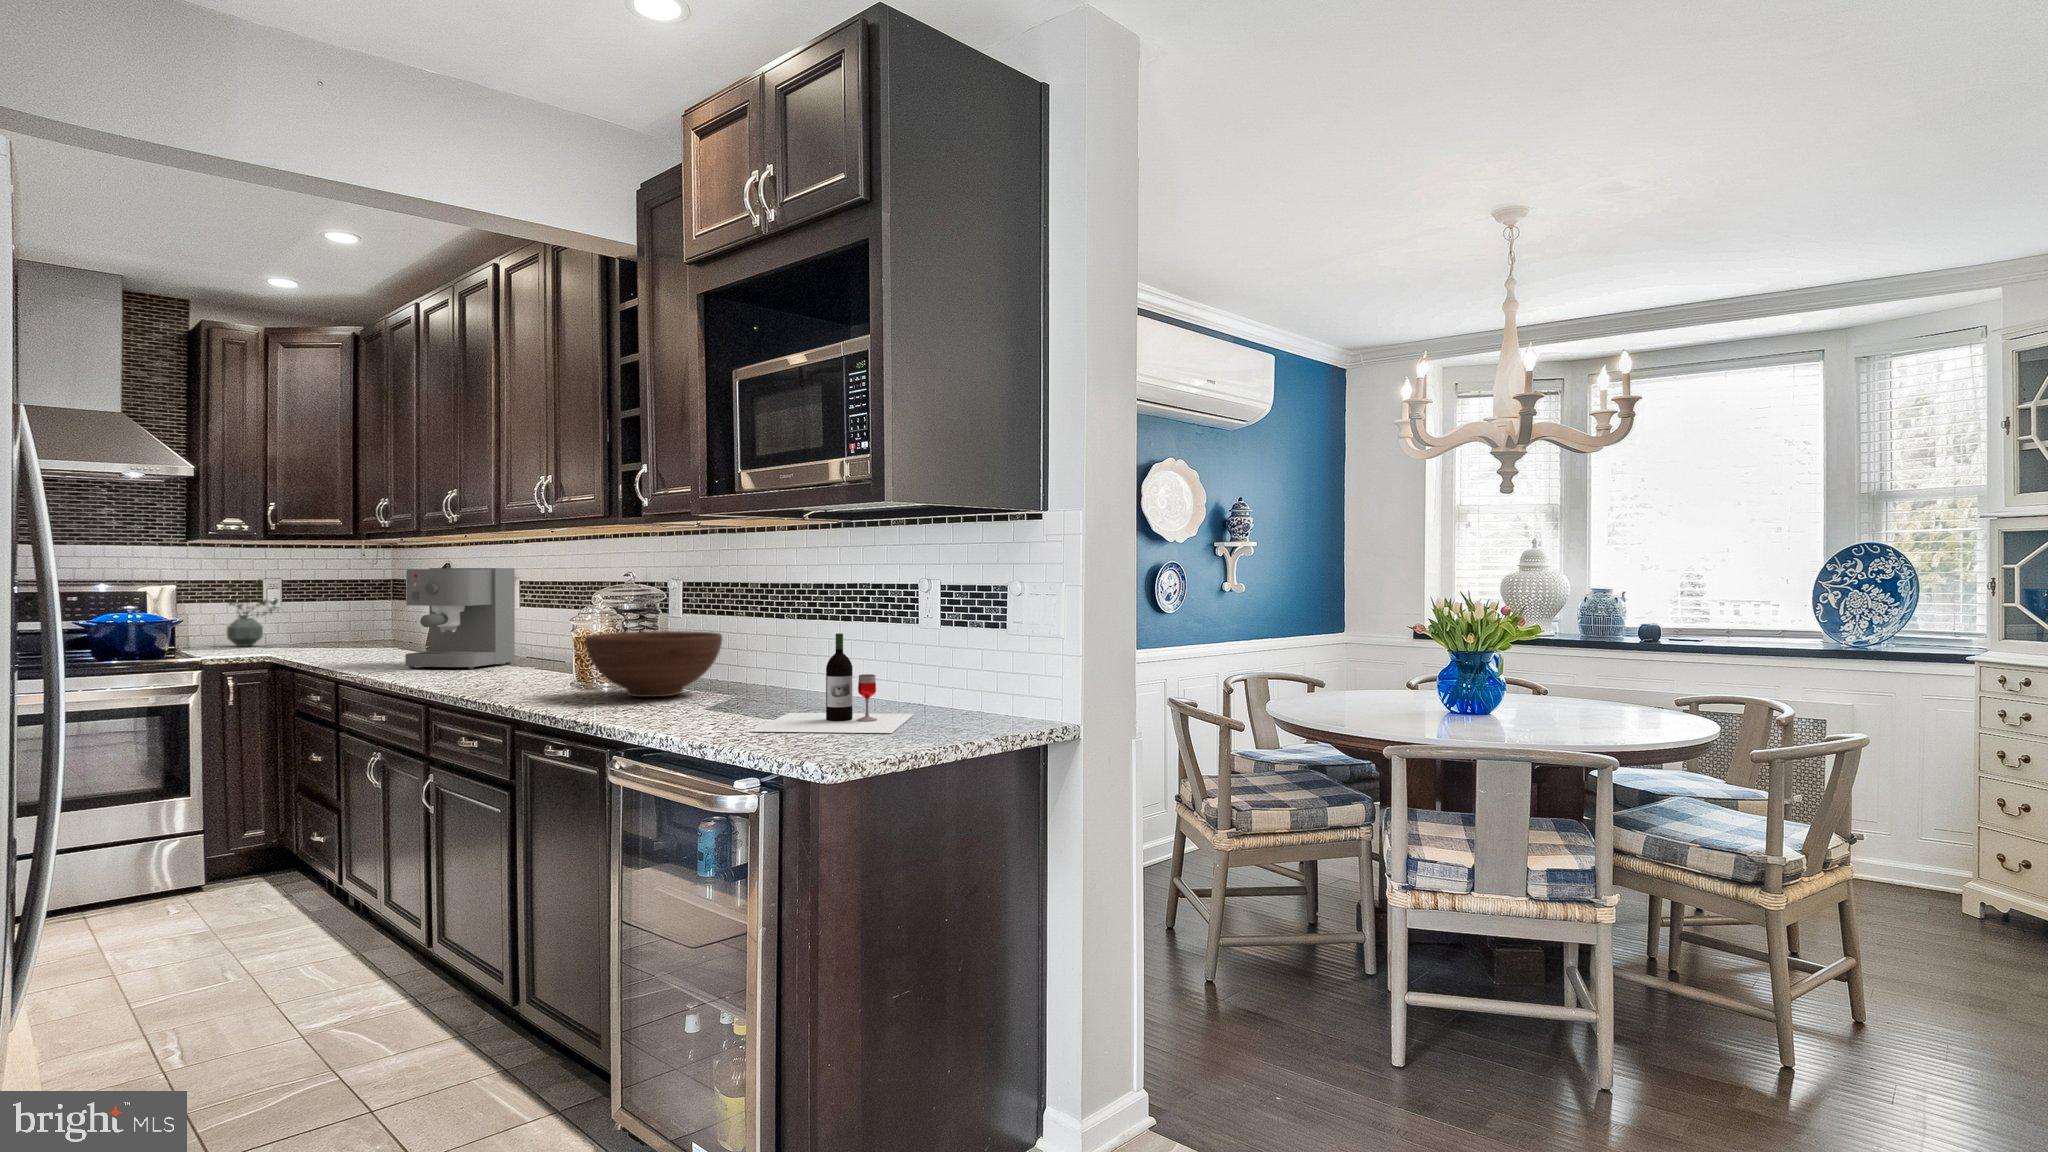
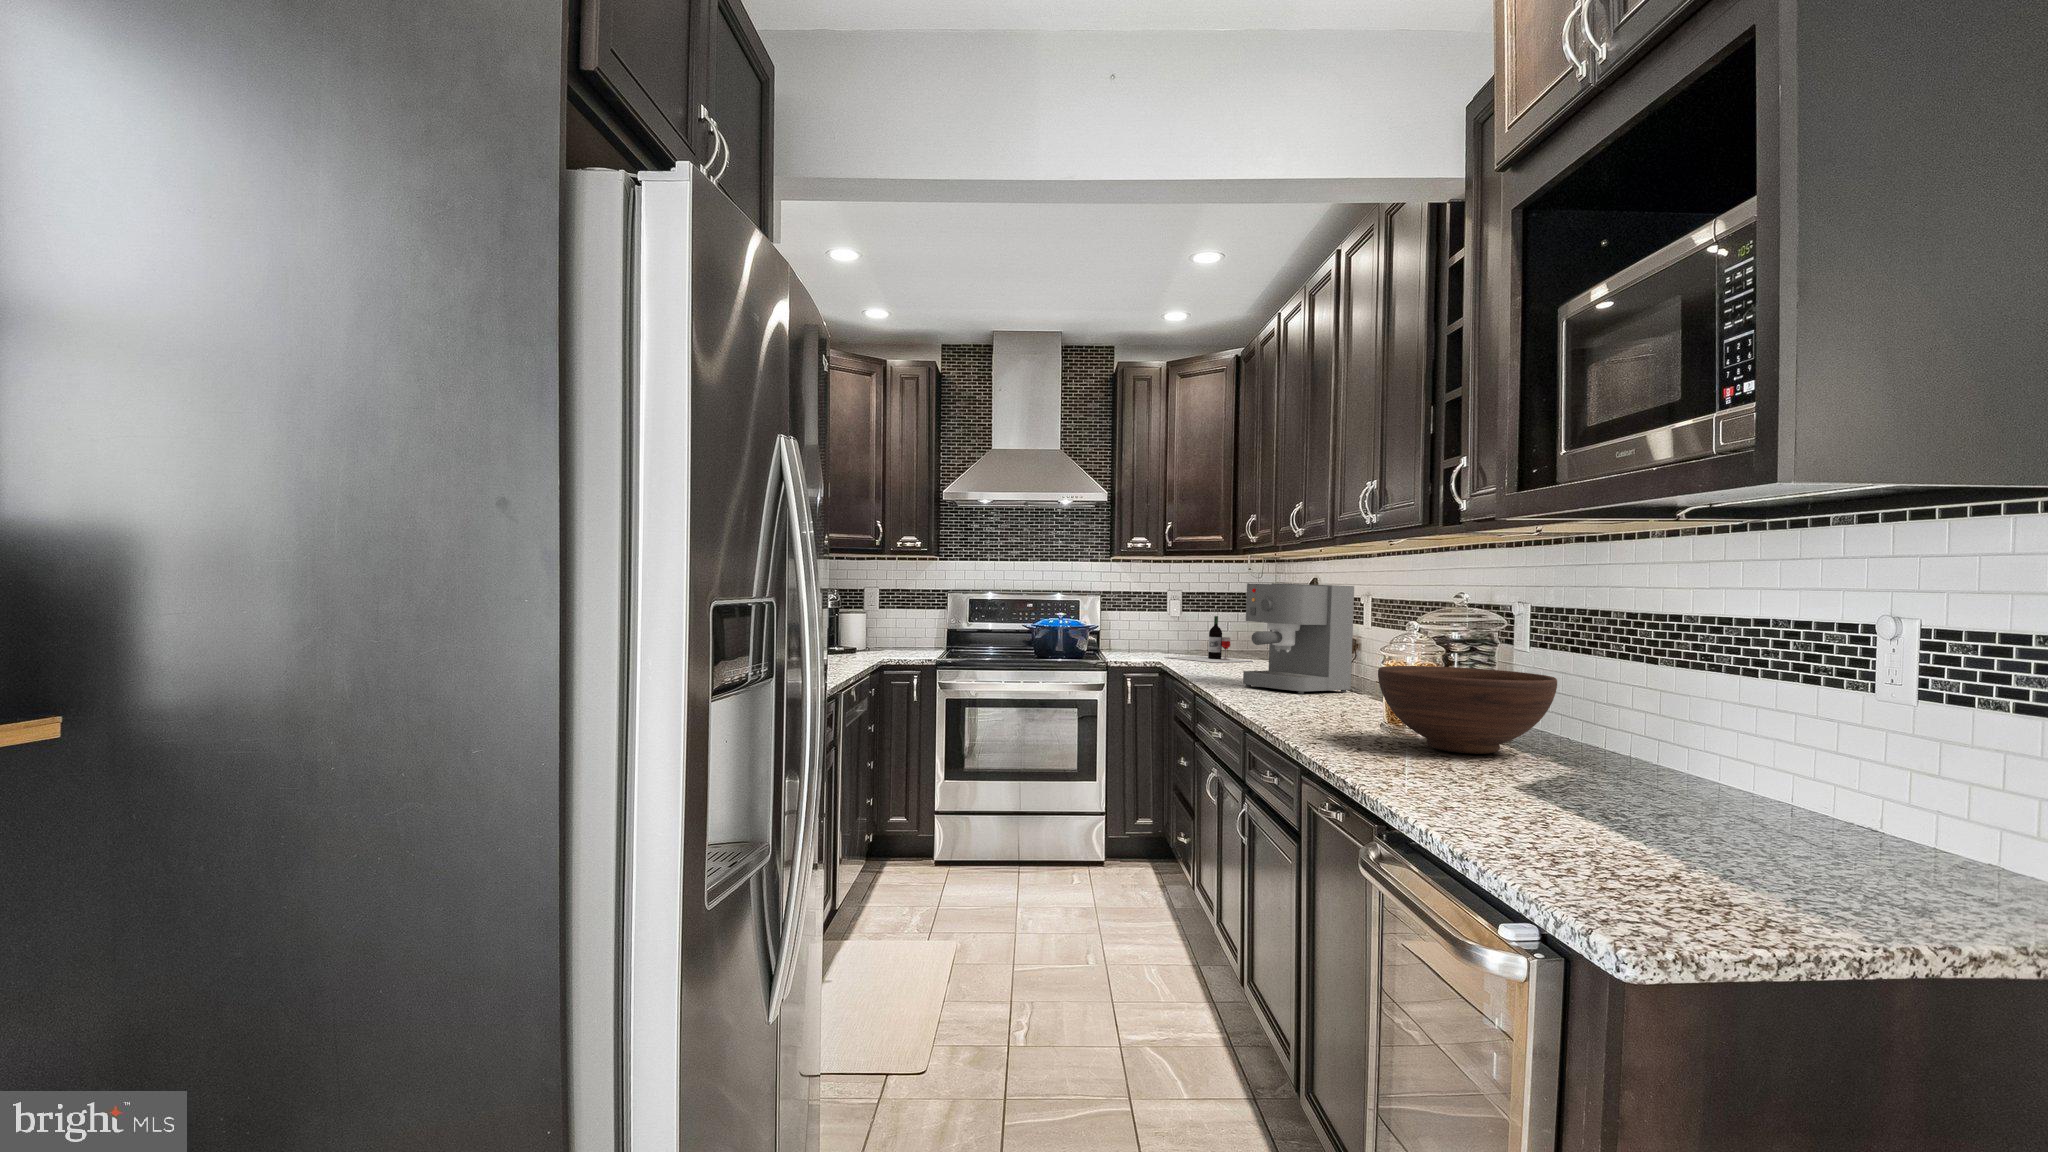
potted plant: present [226,579,278,646] -> none [1133,591,1174,653]
wine bottle: present [751,633,914,733] -> present [1167,616,1251,662]

